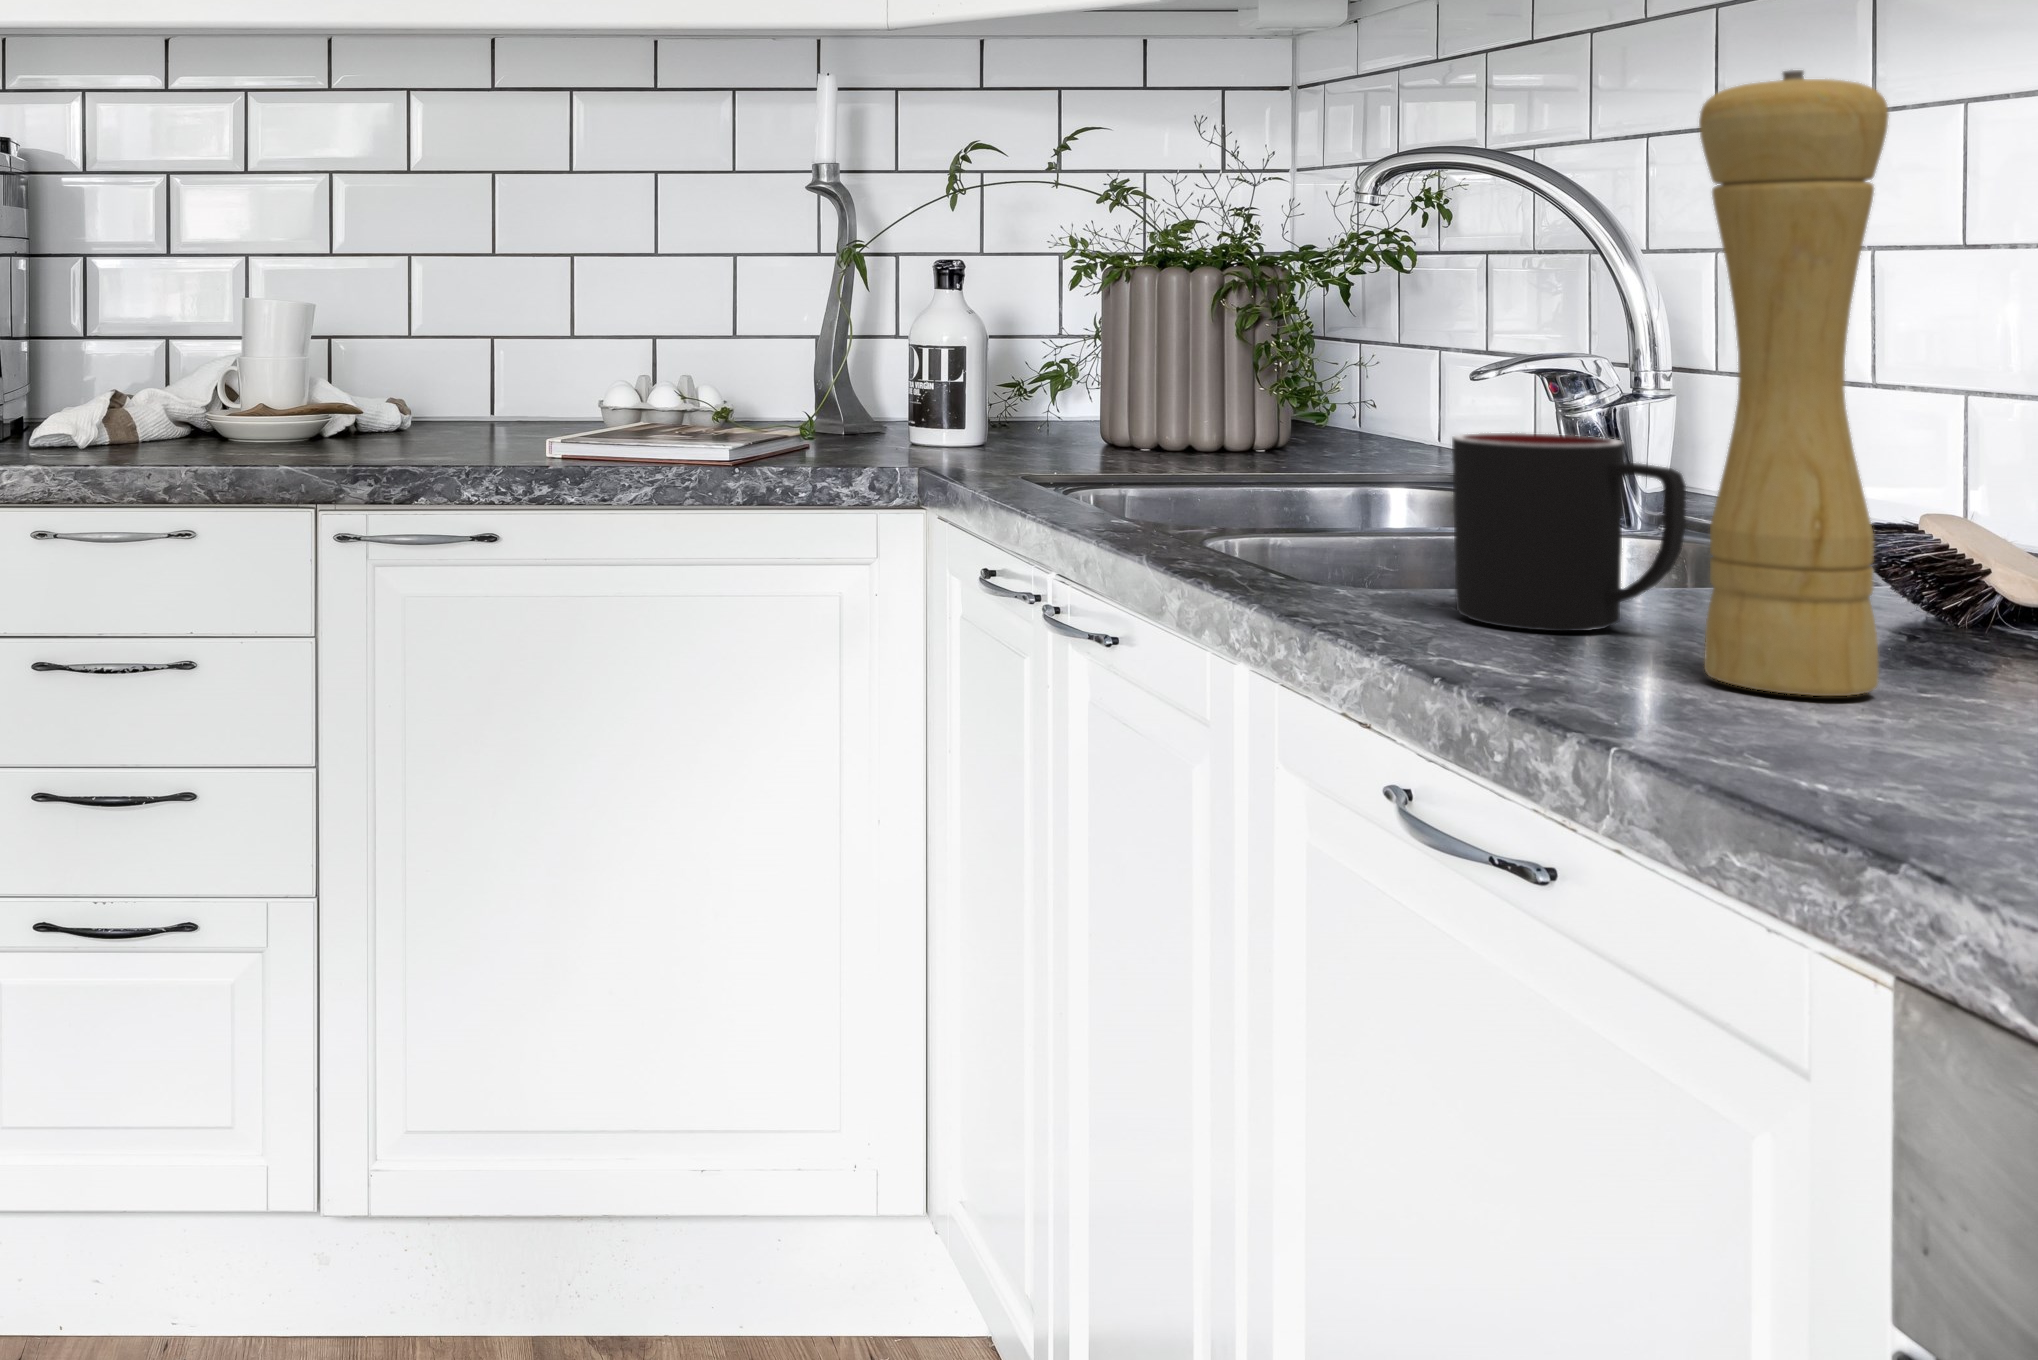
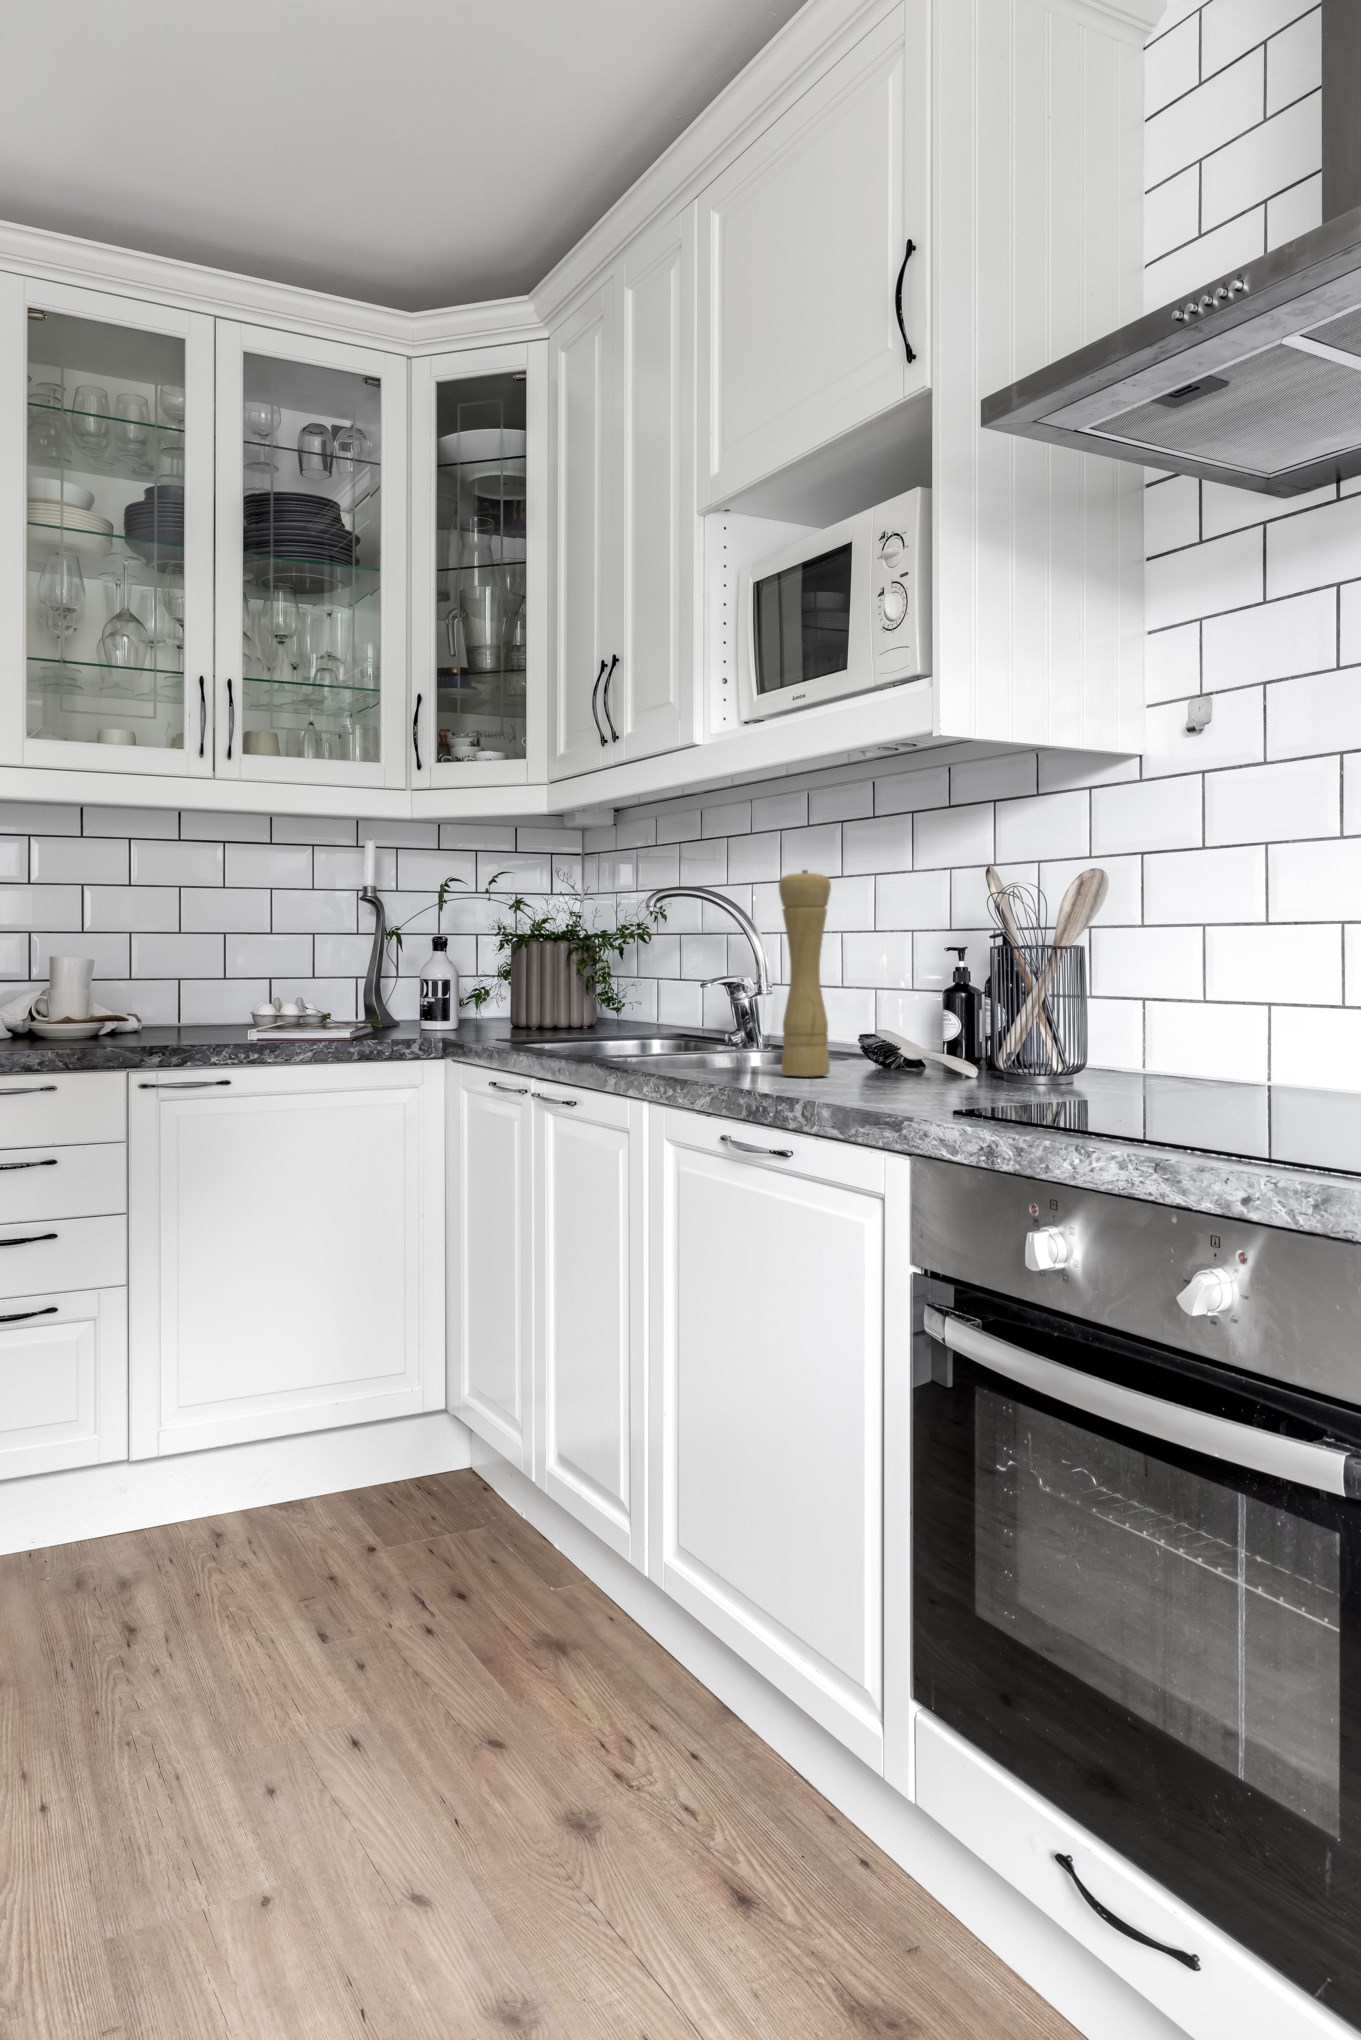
mug: present [1452,433,1686,631] -> none [698,1000,773,1070]

